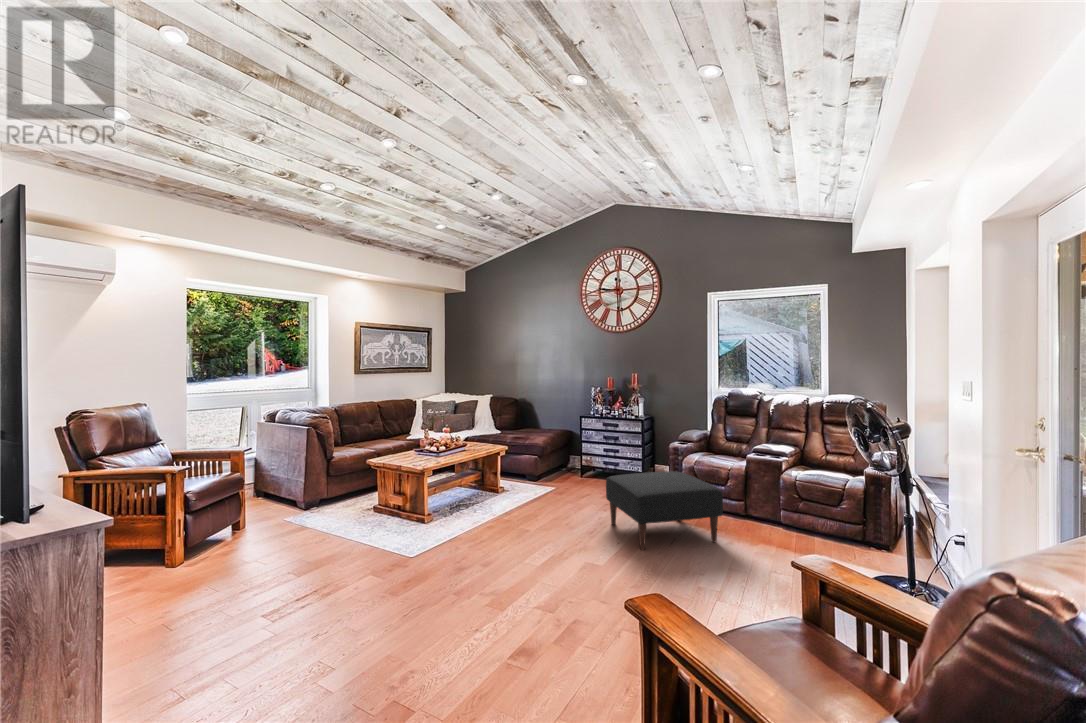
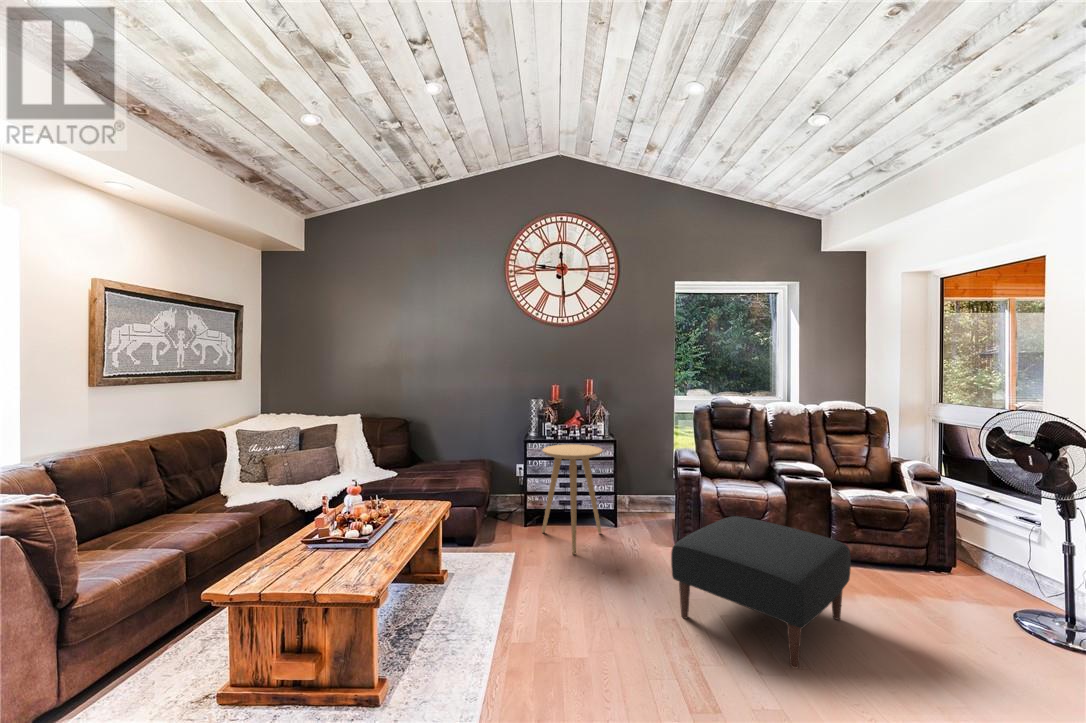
side table: none [580,420,628,493] -> present [542,444,603,554]

